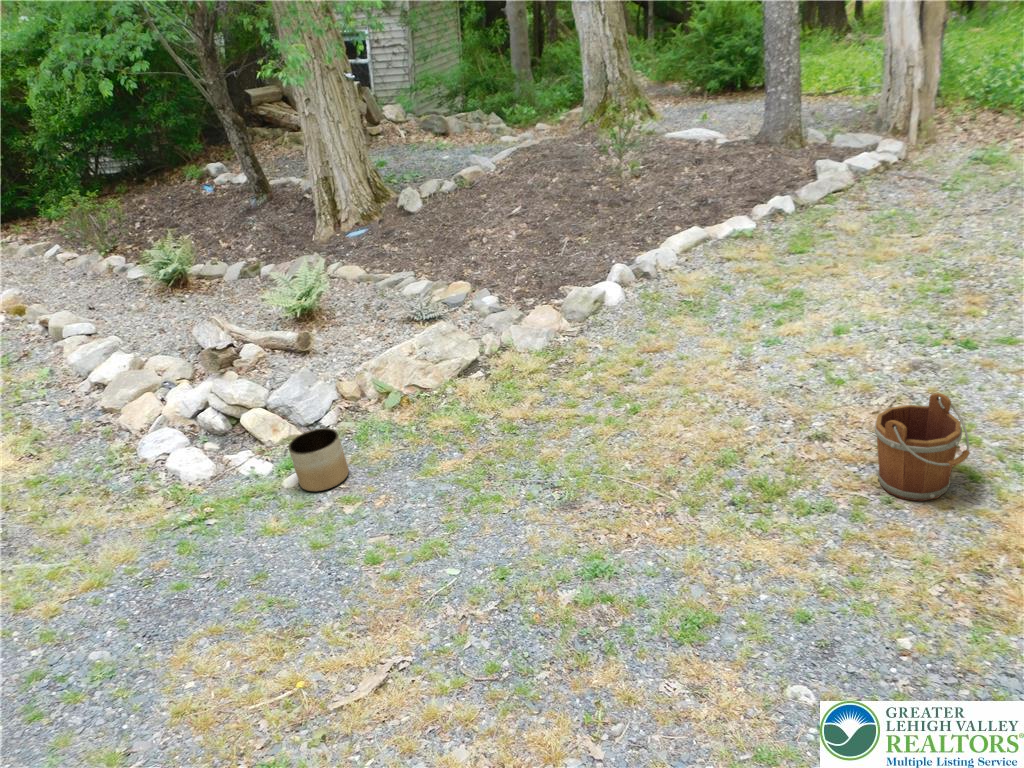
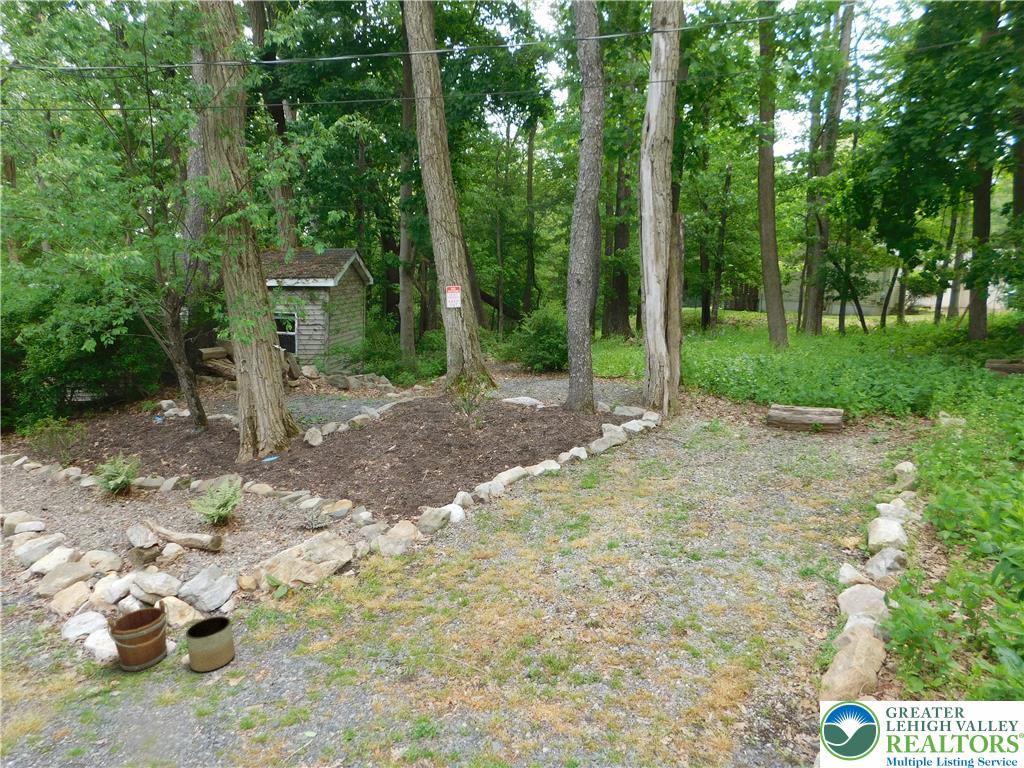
bucket: present [875,393,970,501] -> present [107,600,169,672]

